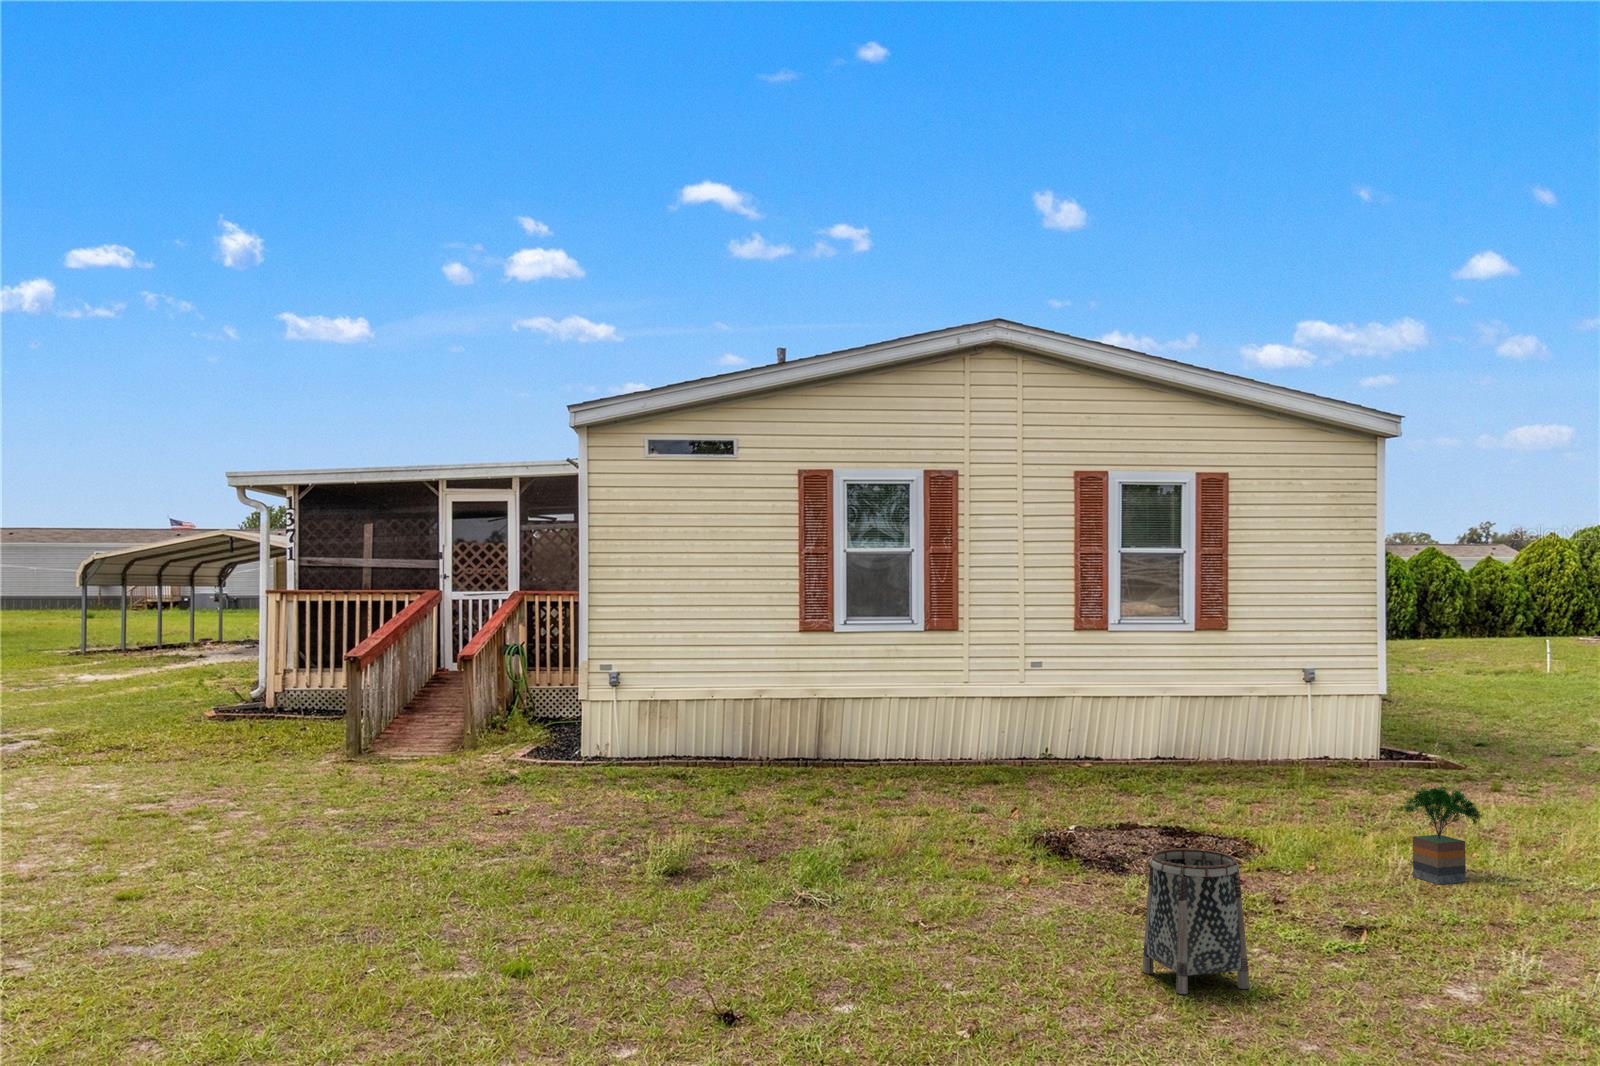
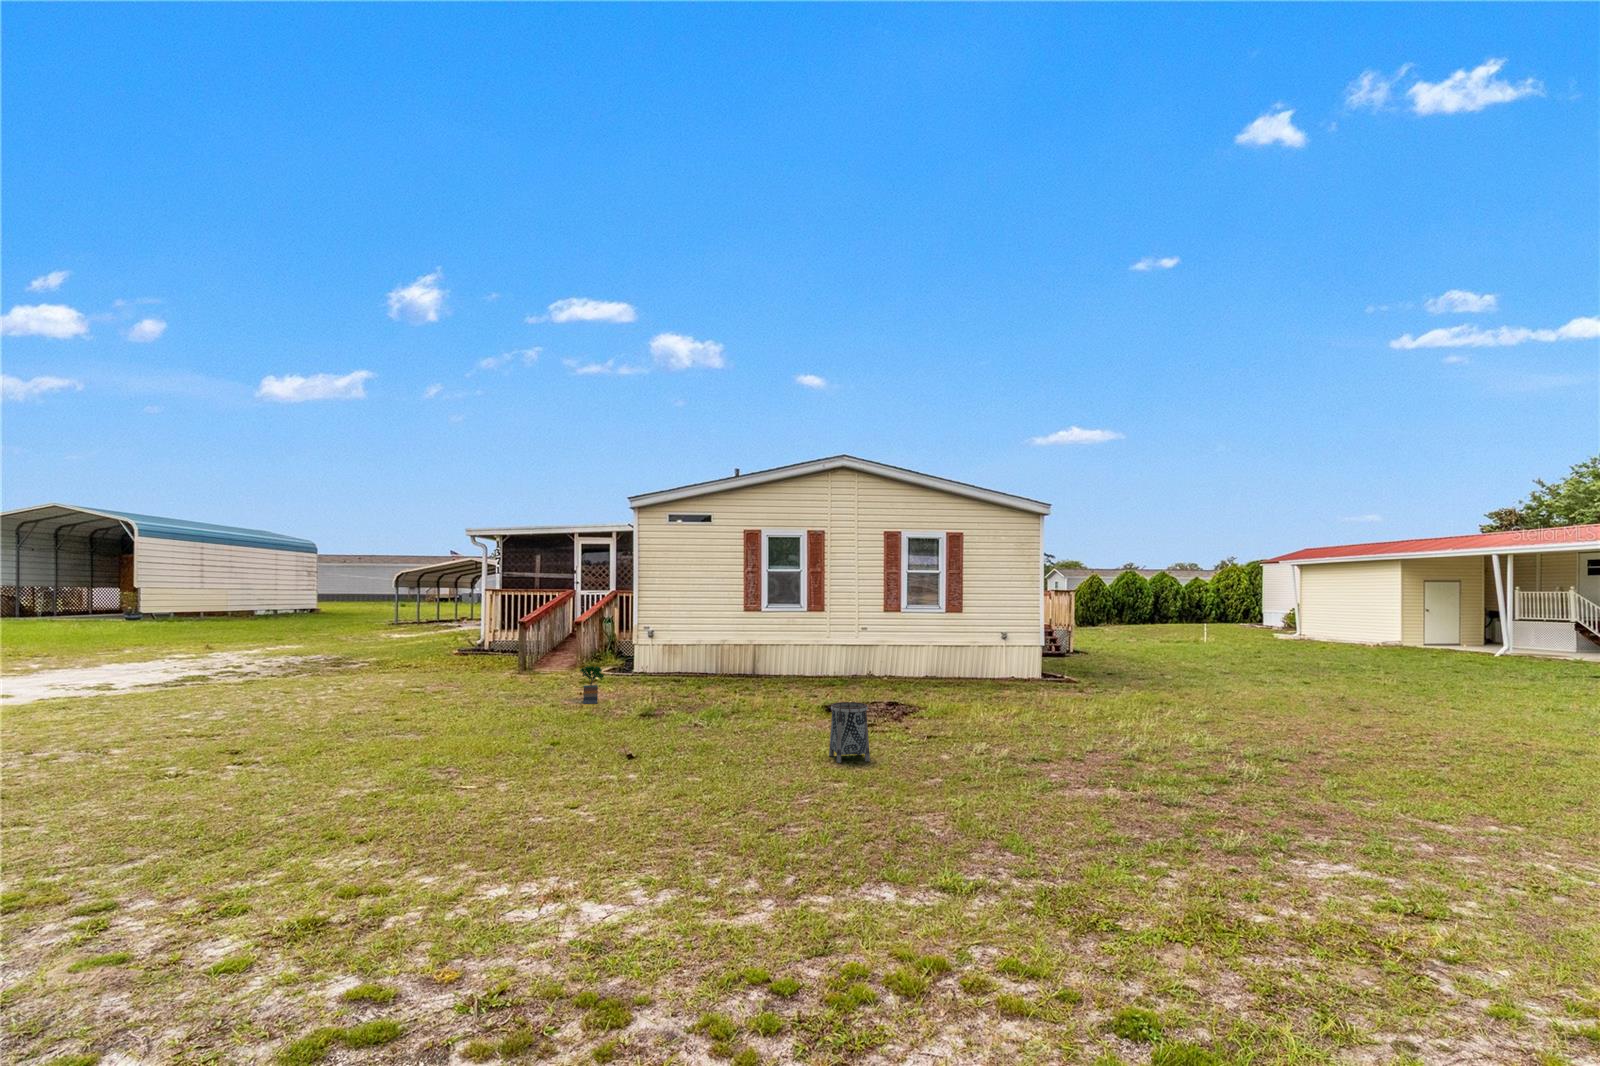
potted tree: present [1405,788,1481,885] -> present [580,666,604,704]

